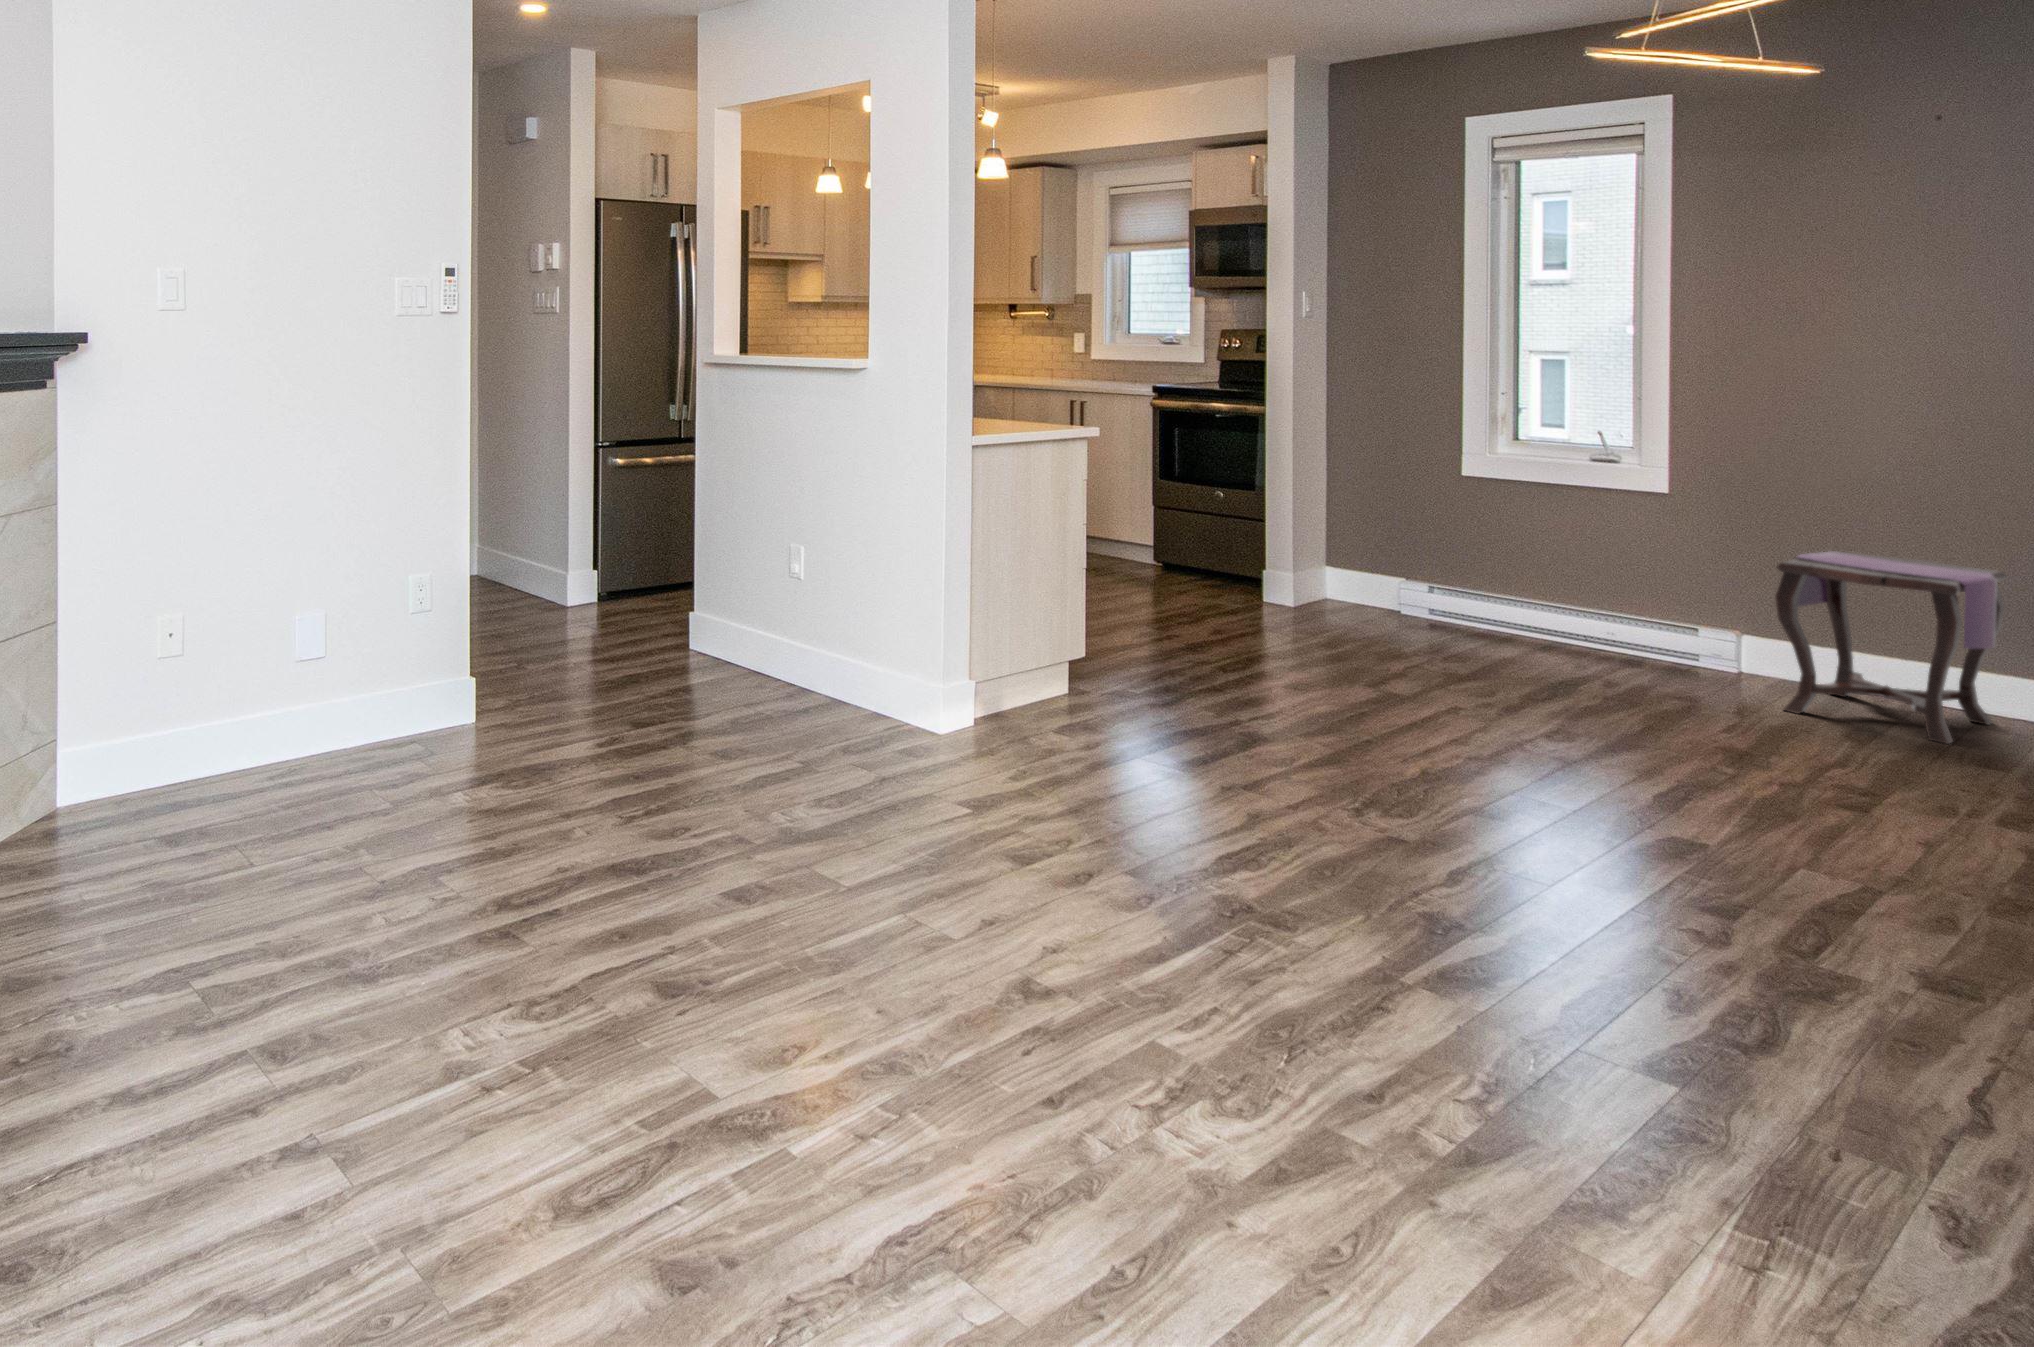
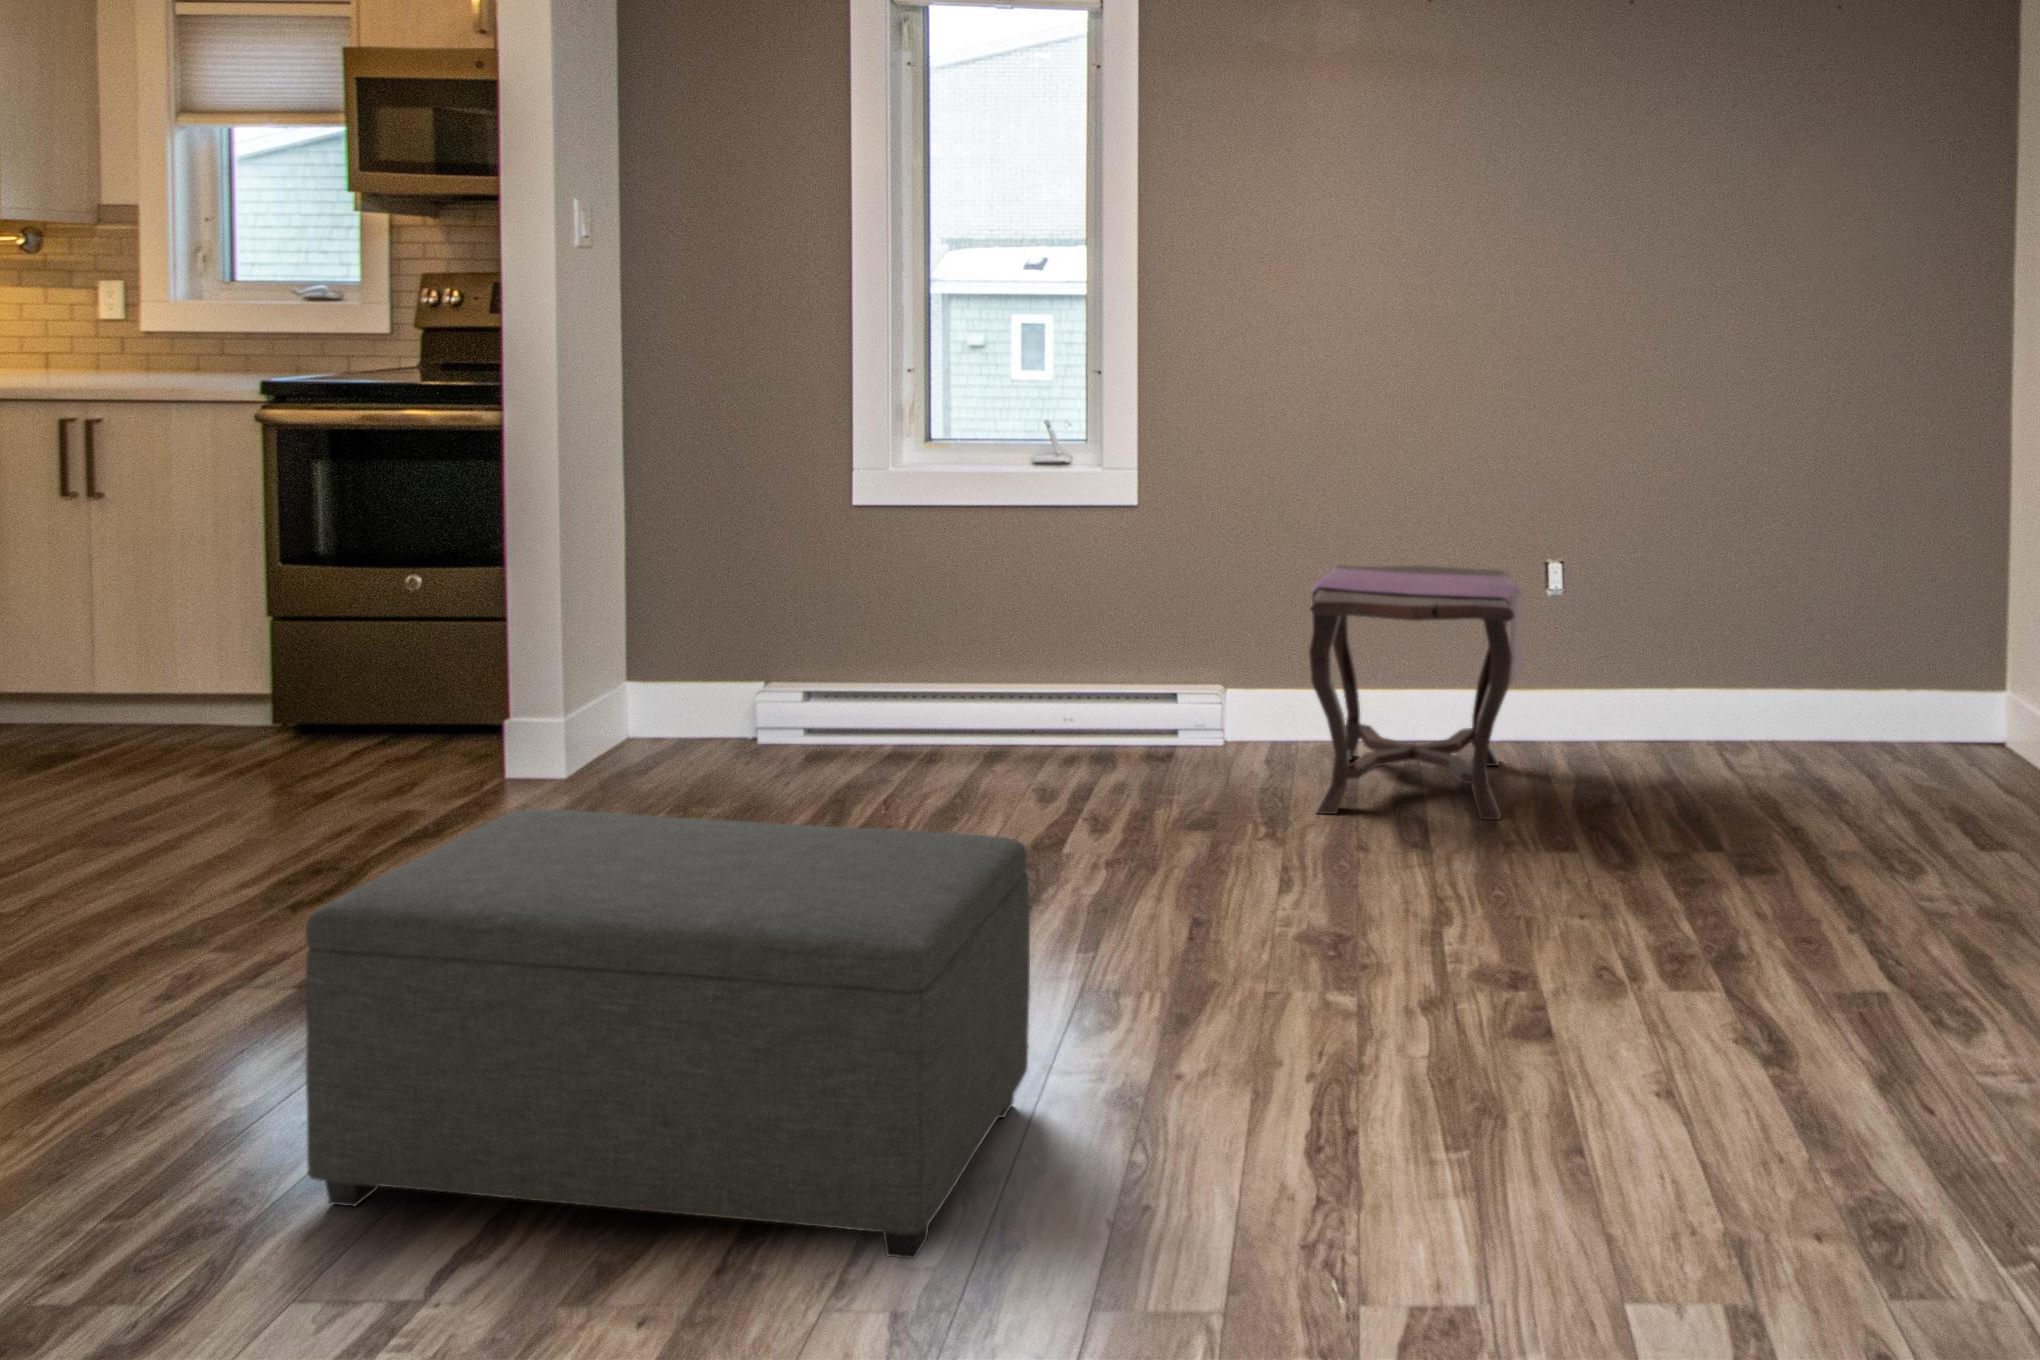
ottoman: none [1203,573,1507,763] -> present [306,810,1030,1259]

